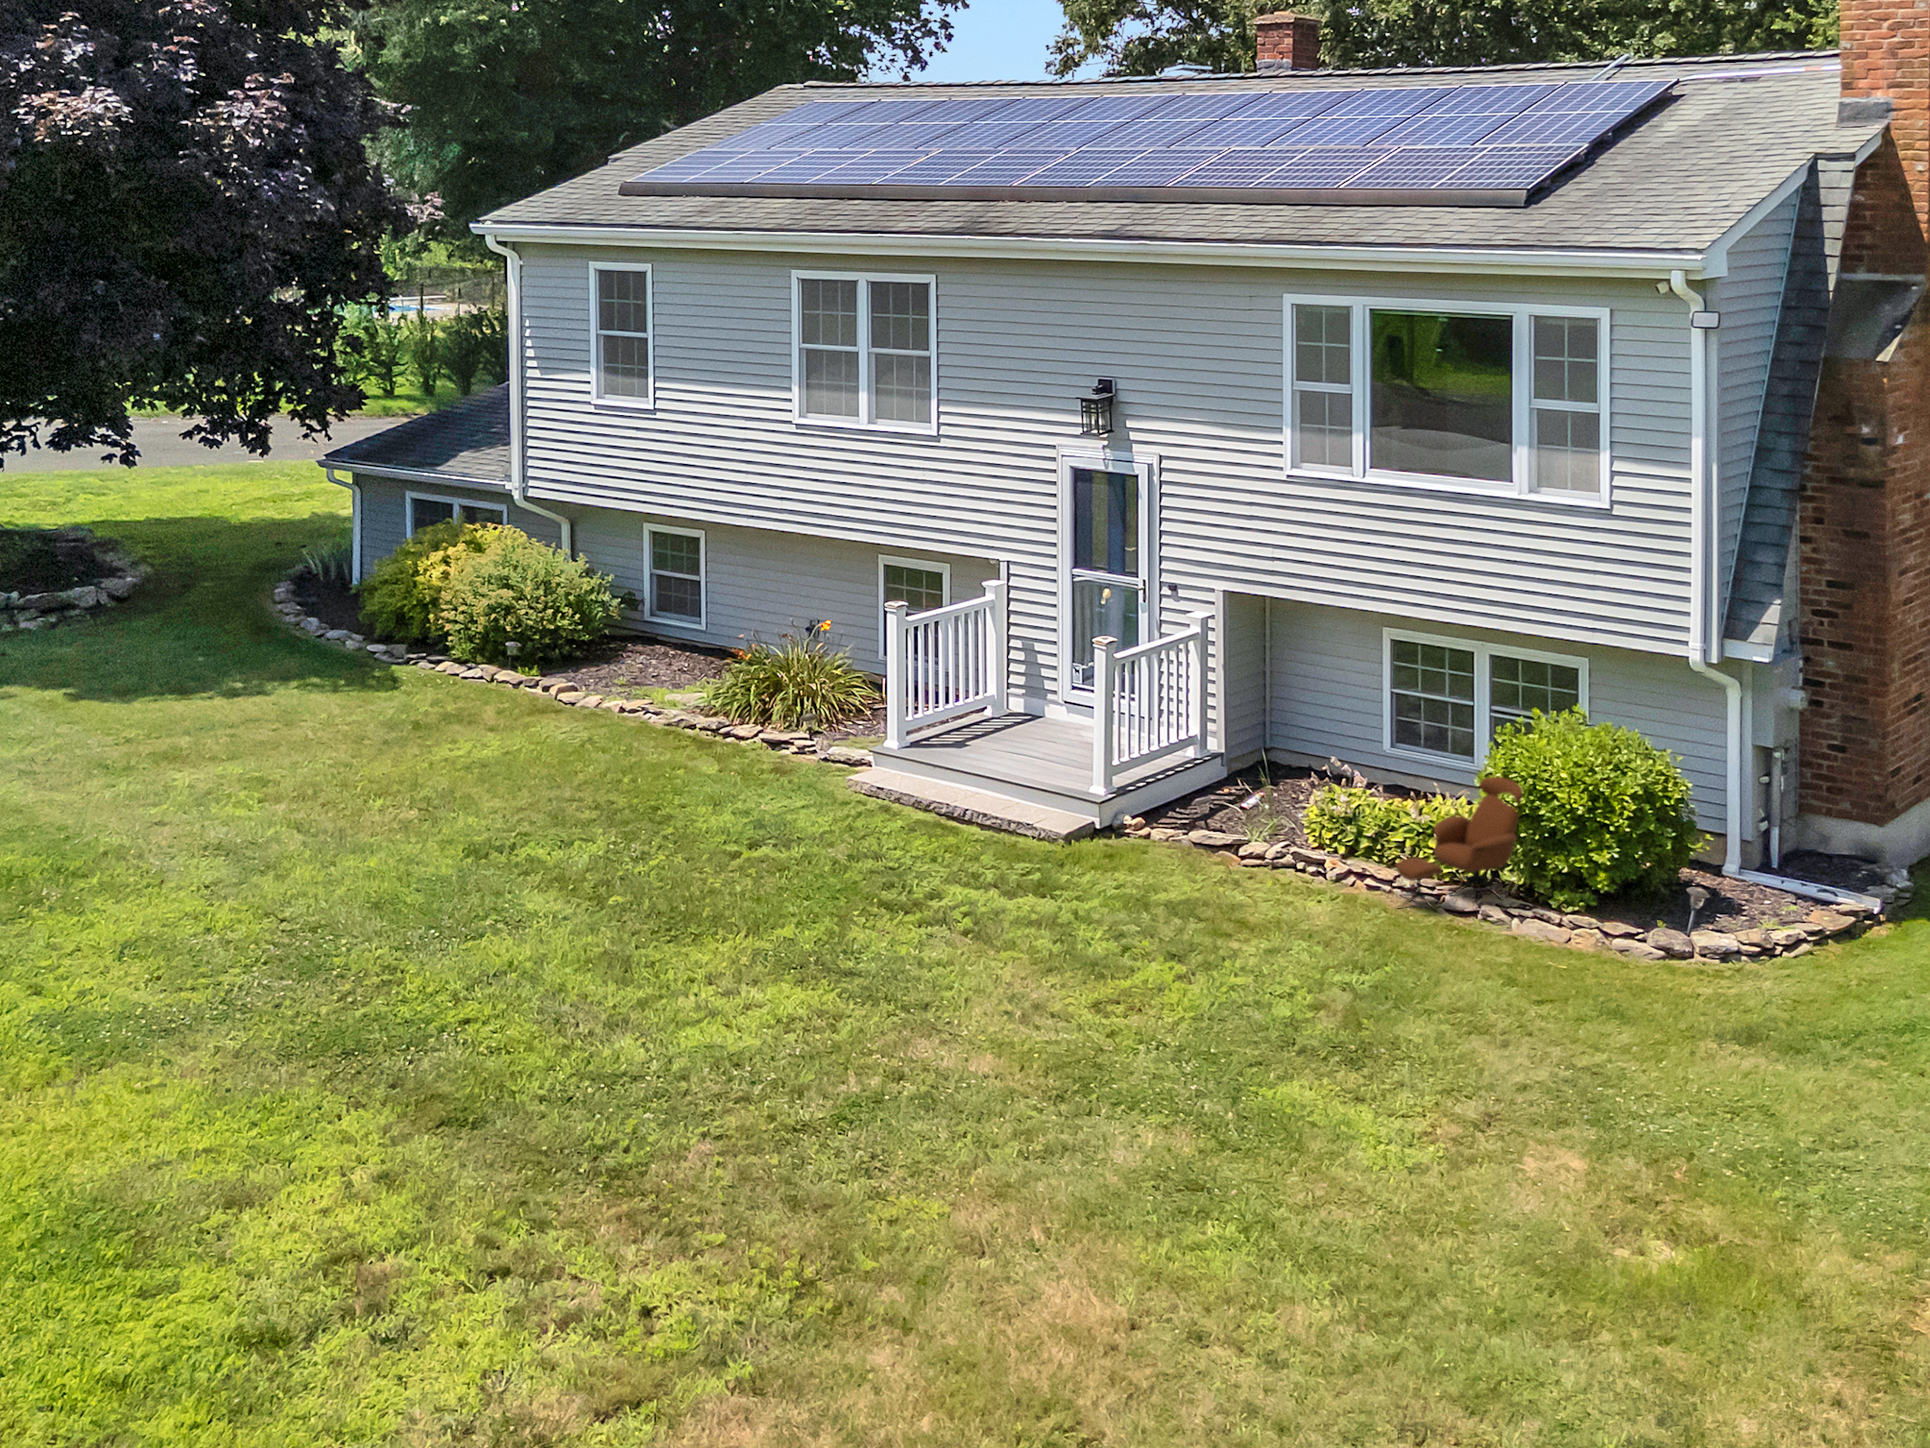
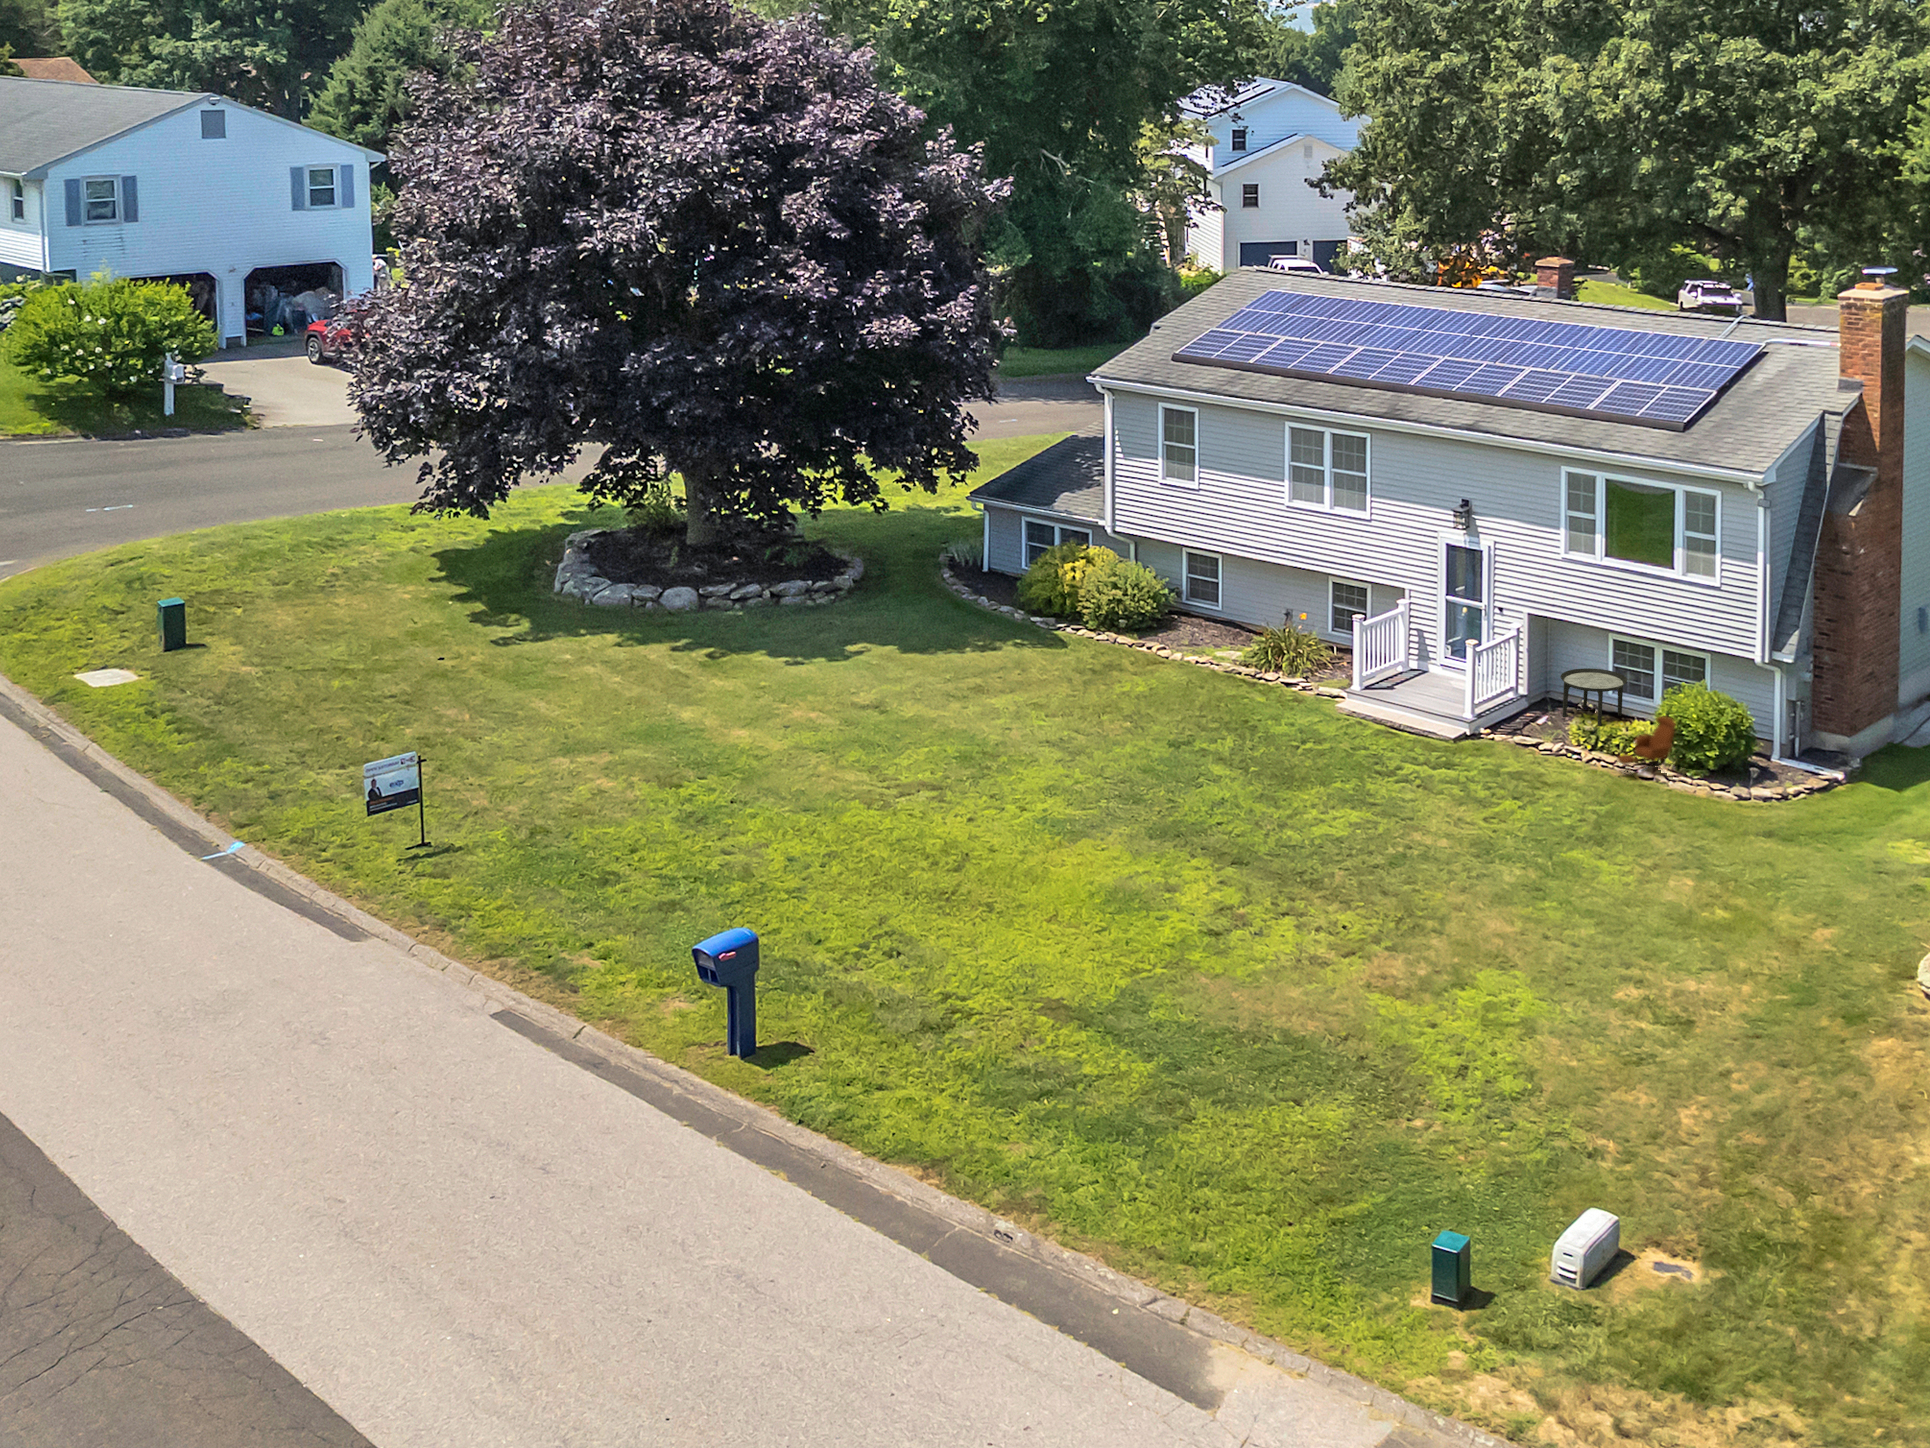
round table: none [1285,699,1420,809] -> present [1560,668,1627,726]

